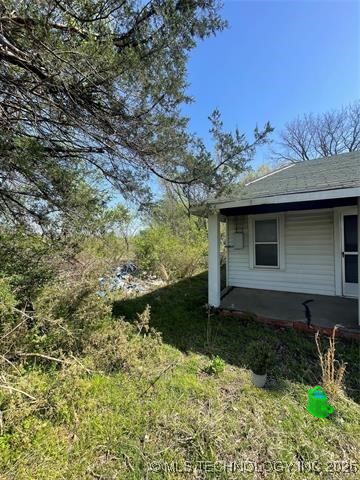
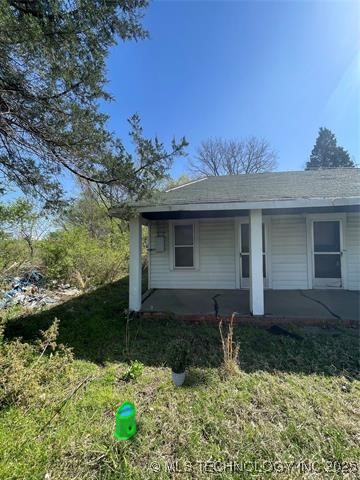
watering can: present [307,386,333,418] -> present [114,400,137,440]

